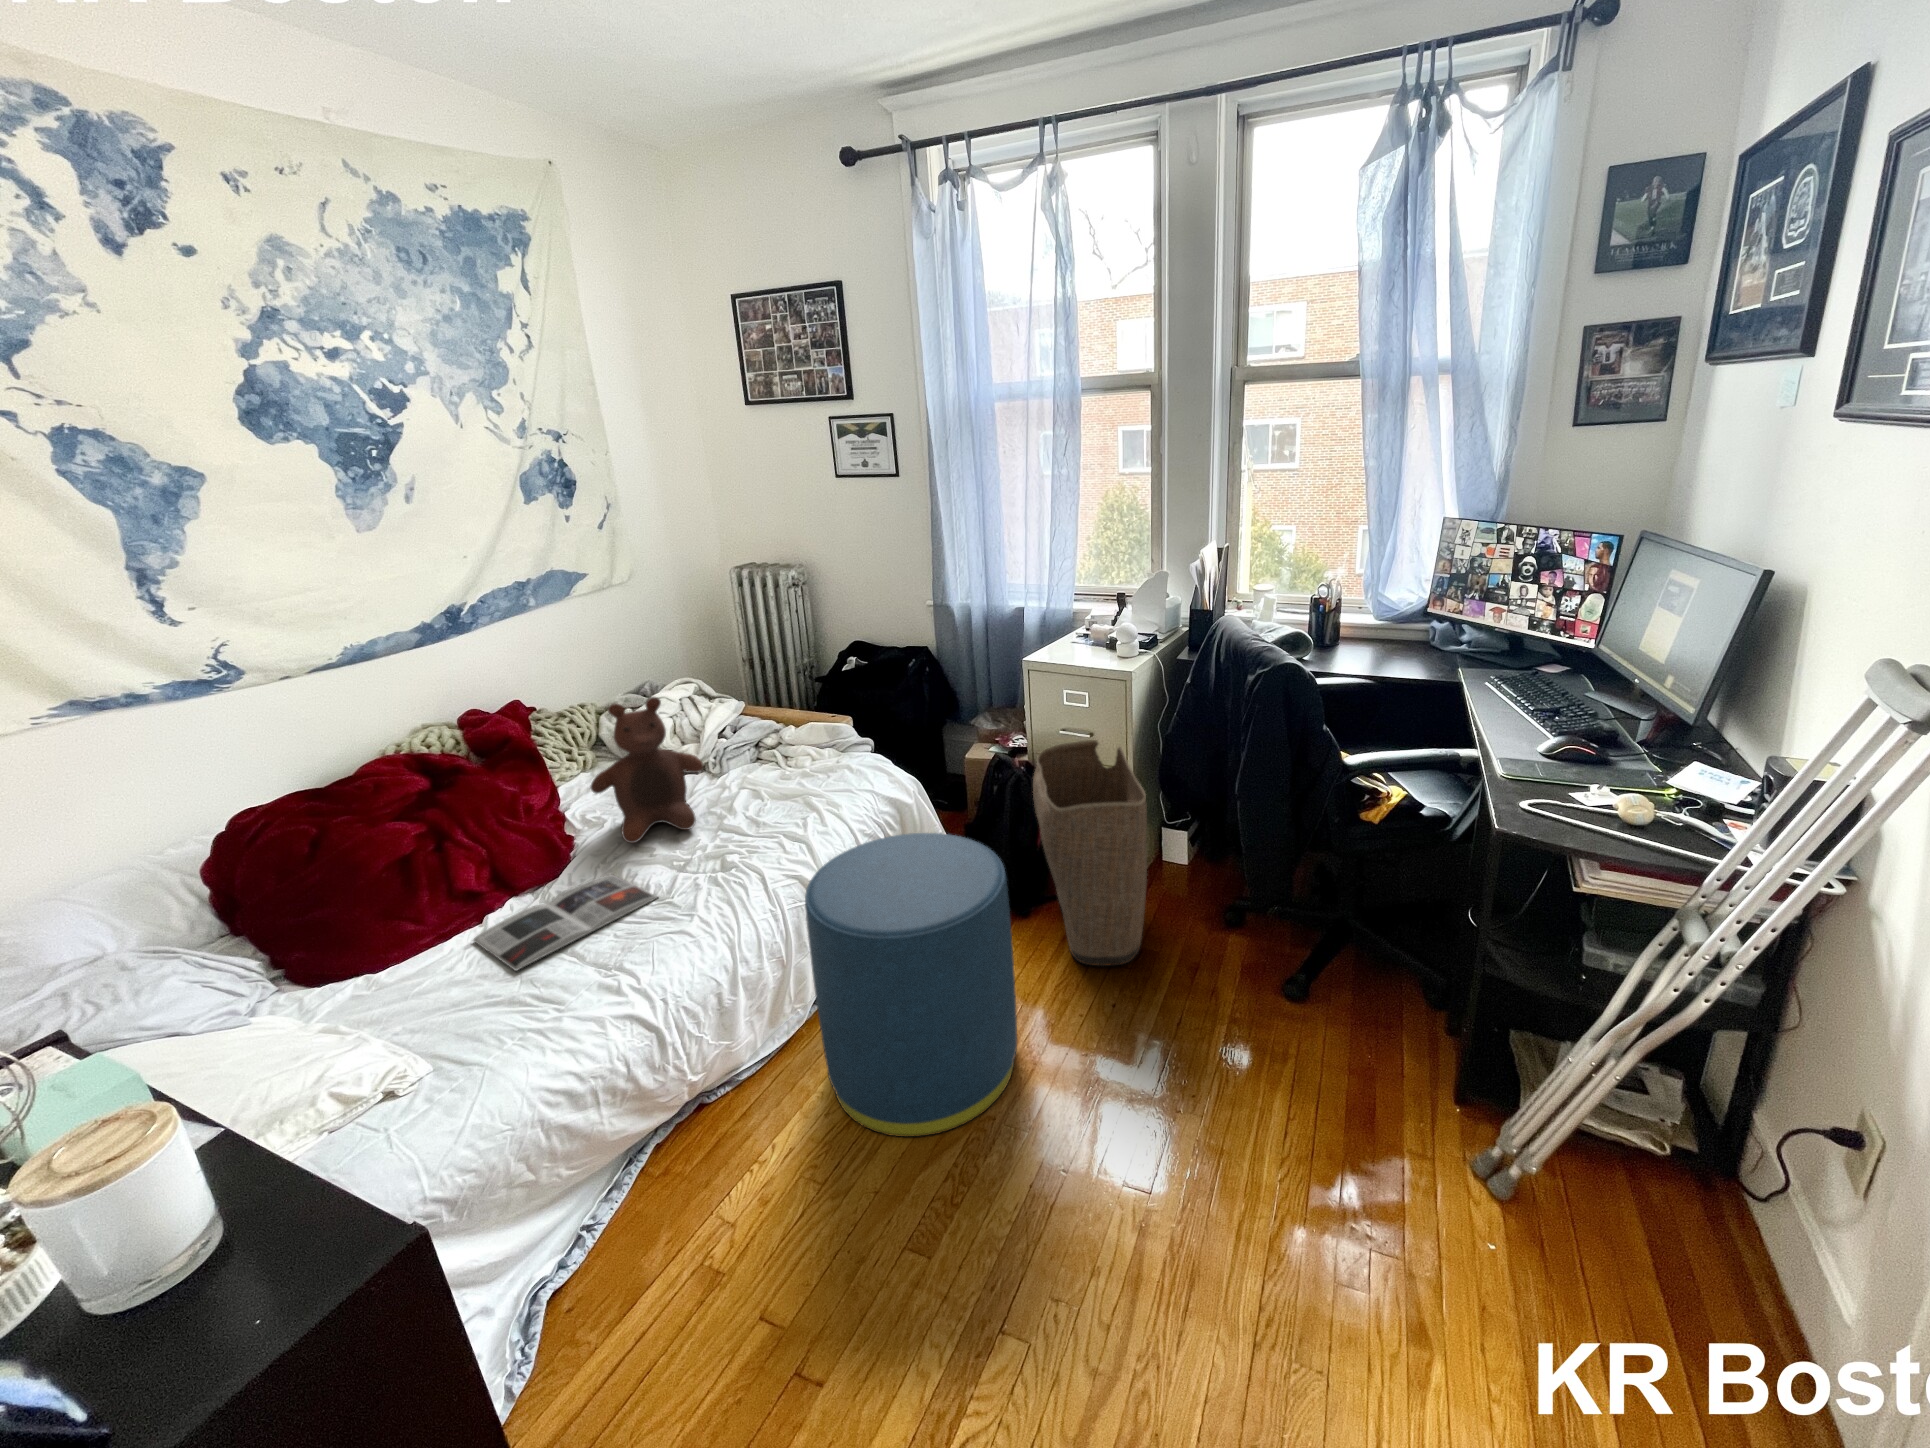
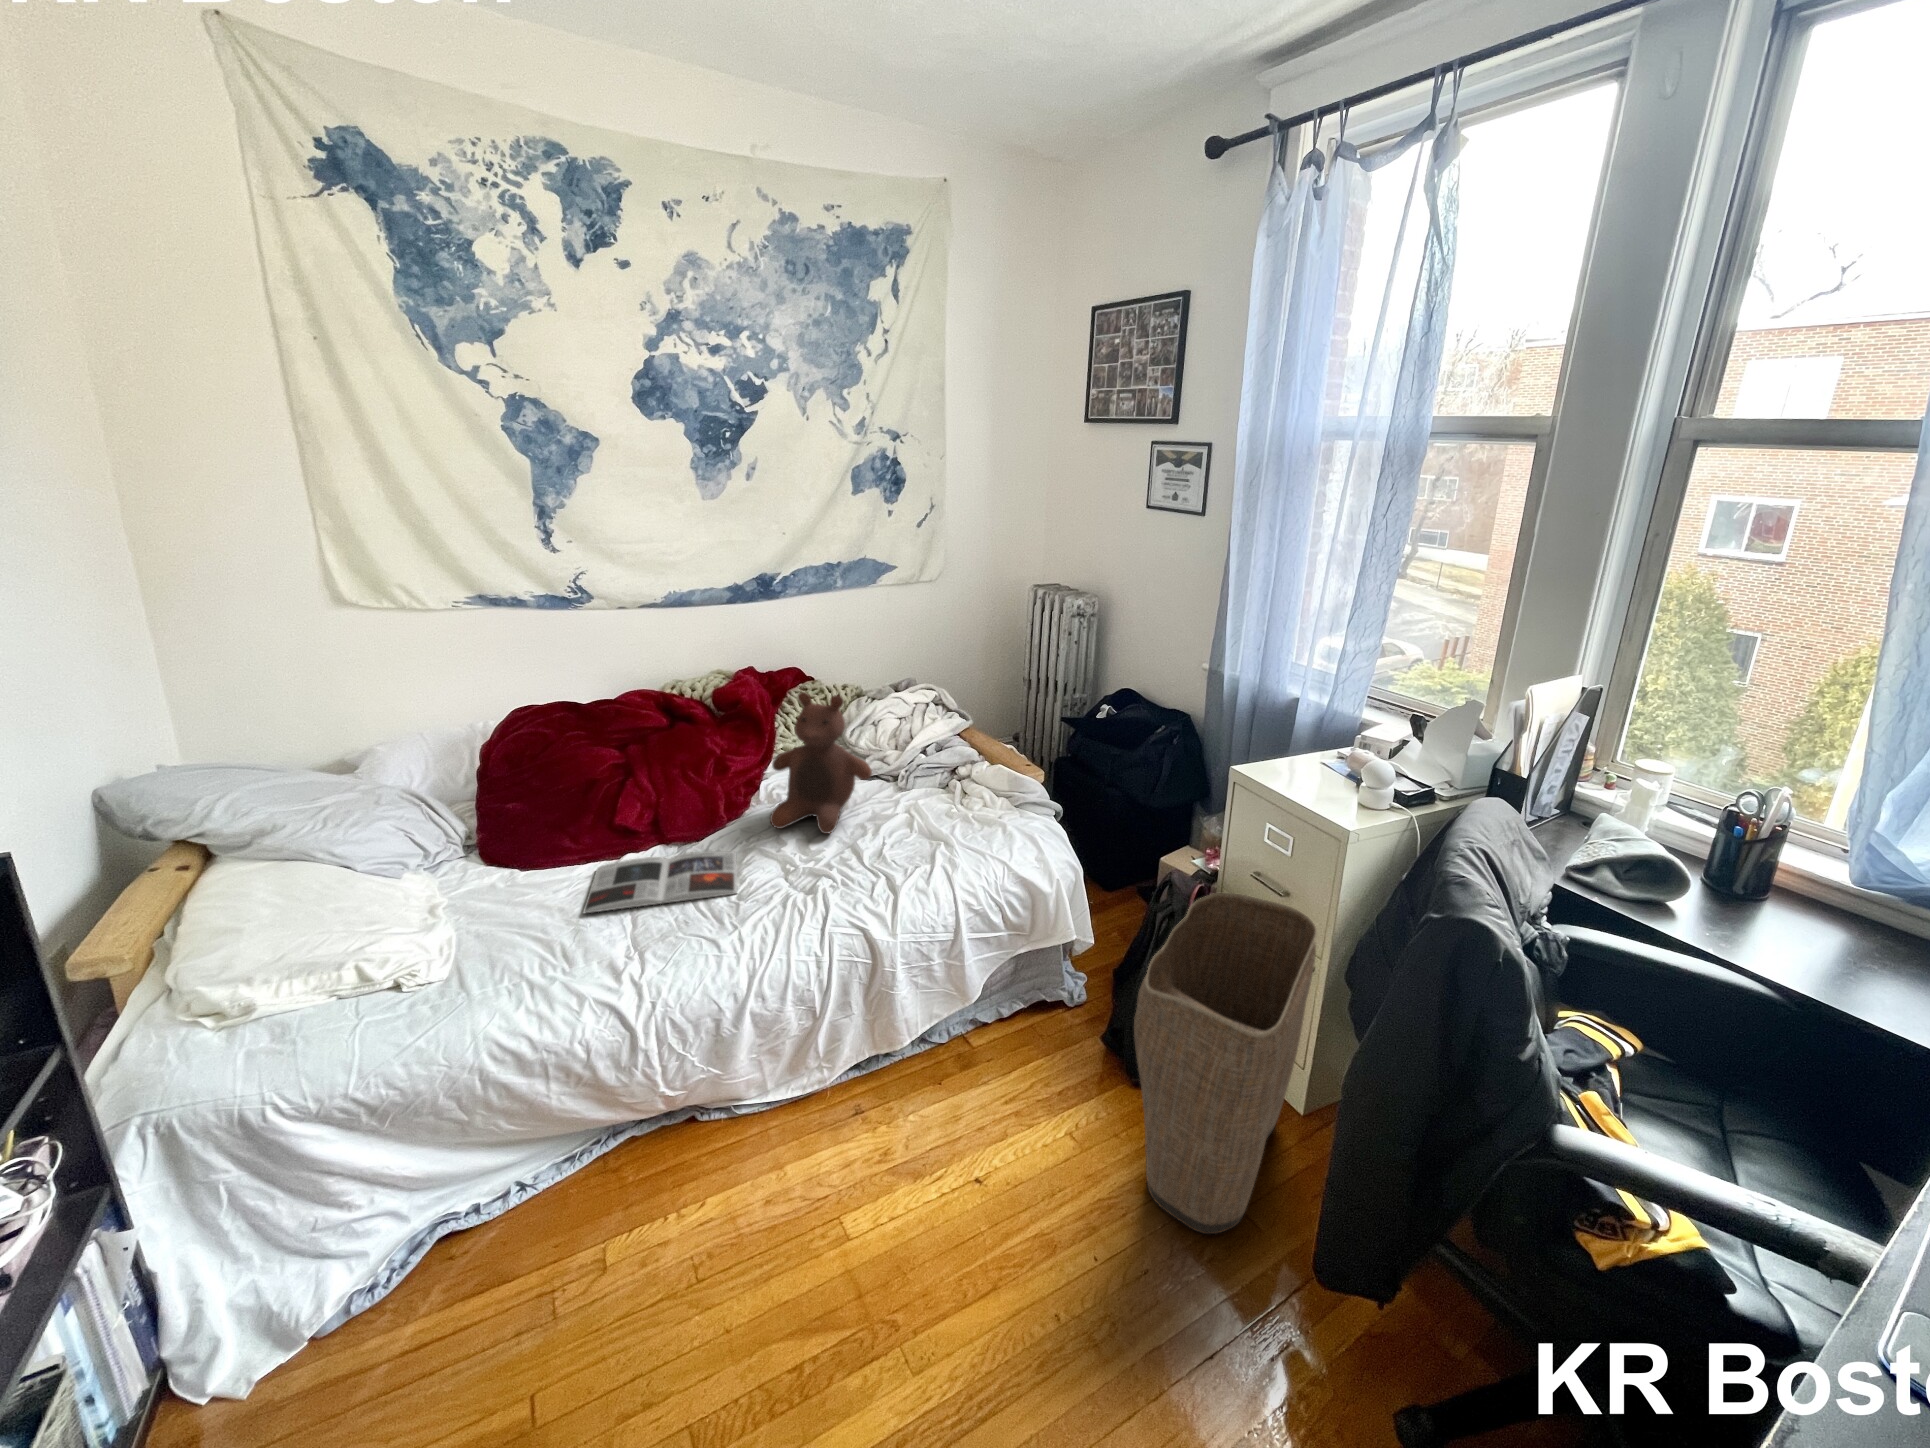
ottoman: present [805,833,1017,1137] -> none [761,927,1012,1327]

